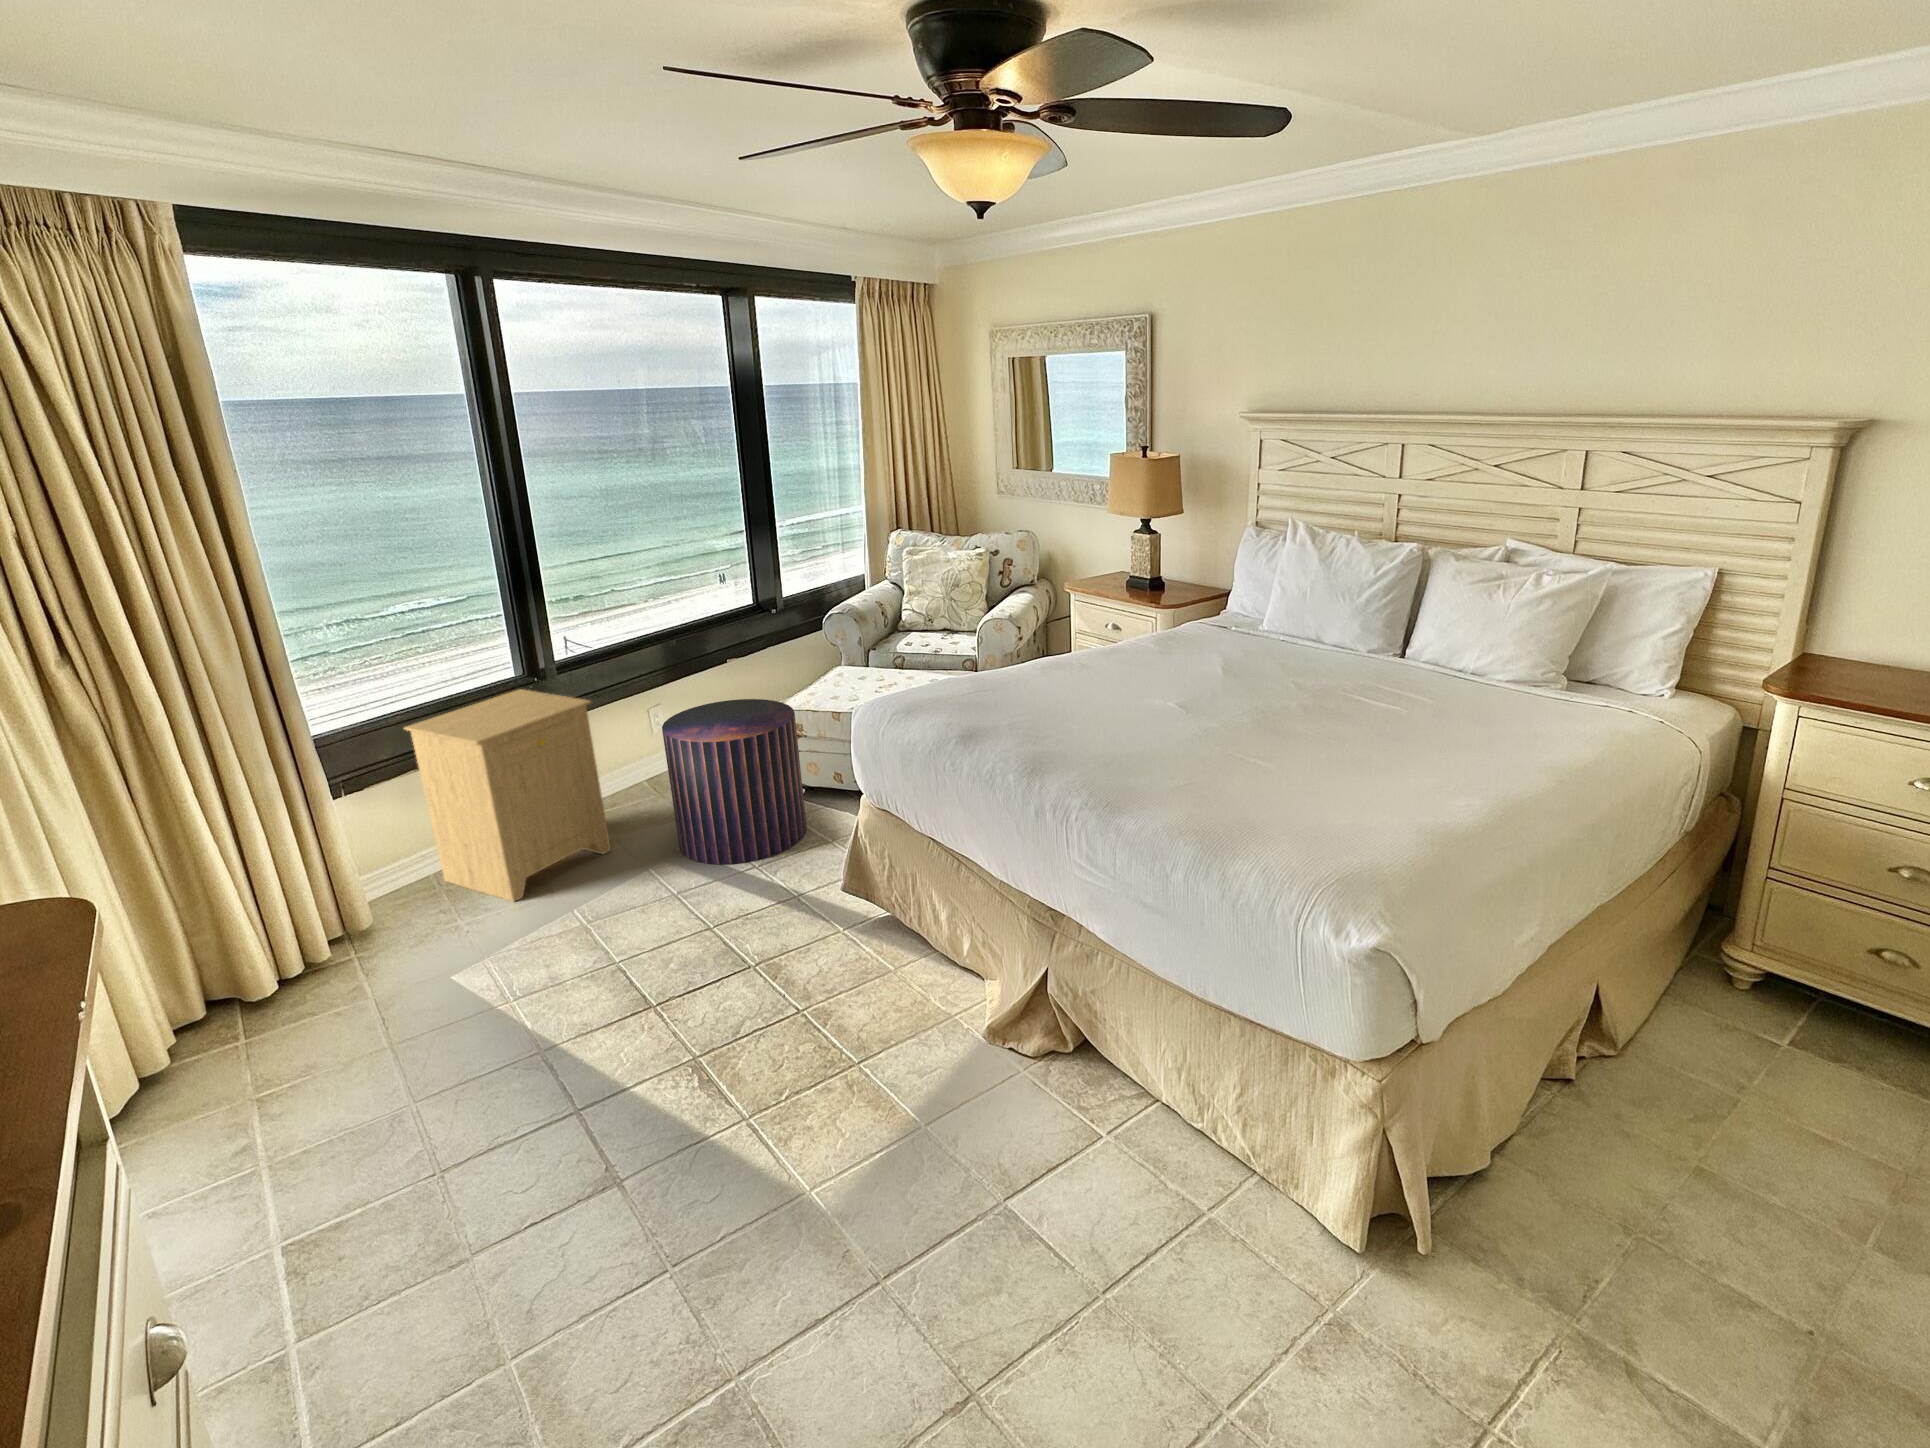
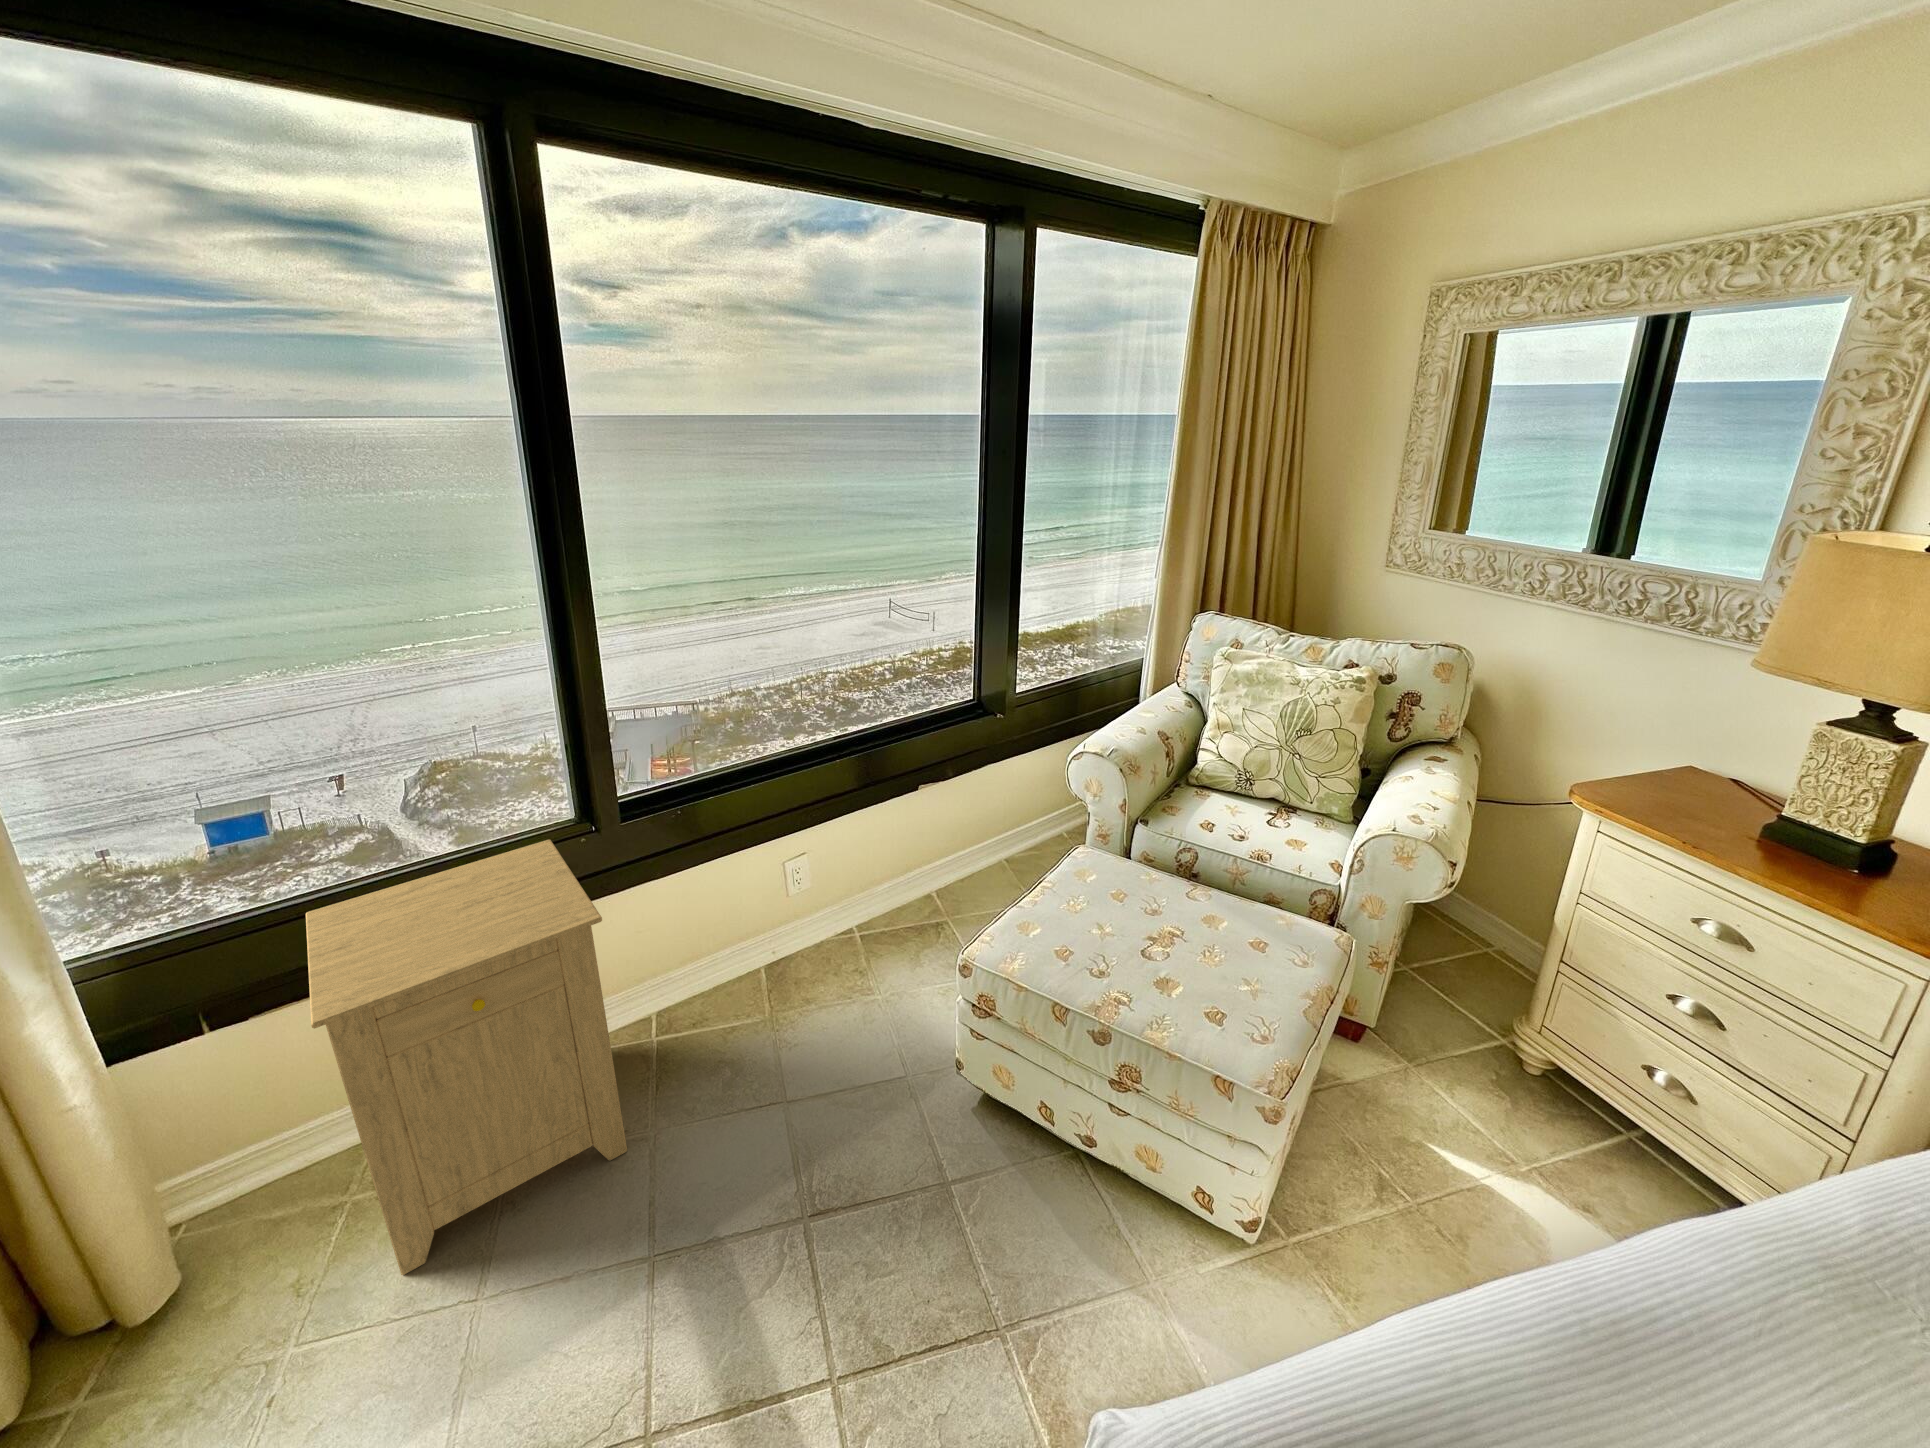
pouf: present [662,699,807,865] -> none [696,931,960,1337]

